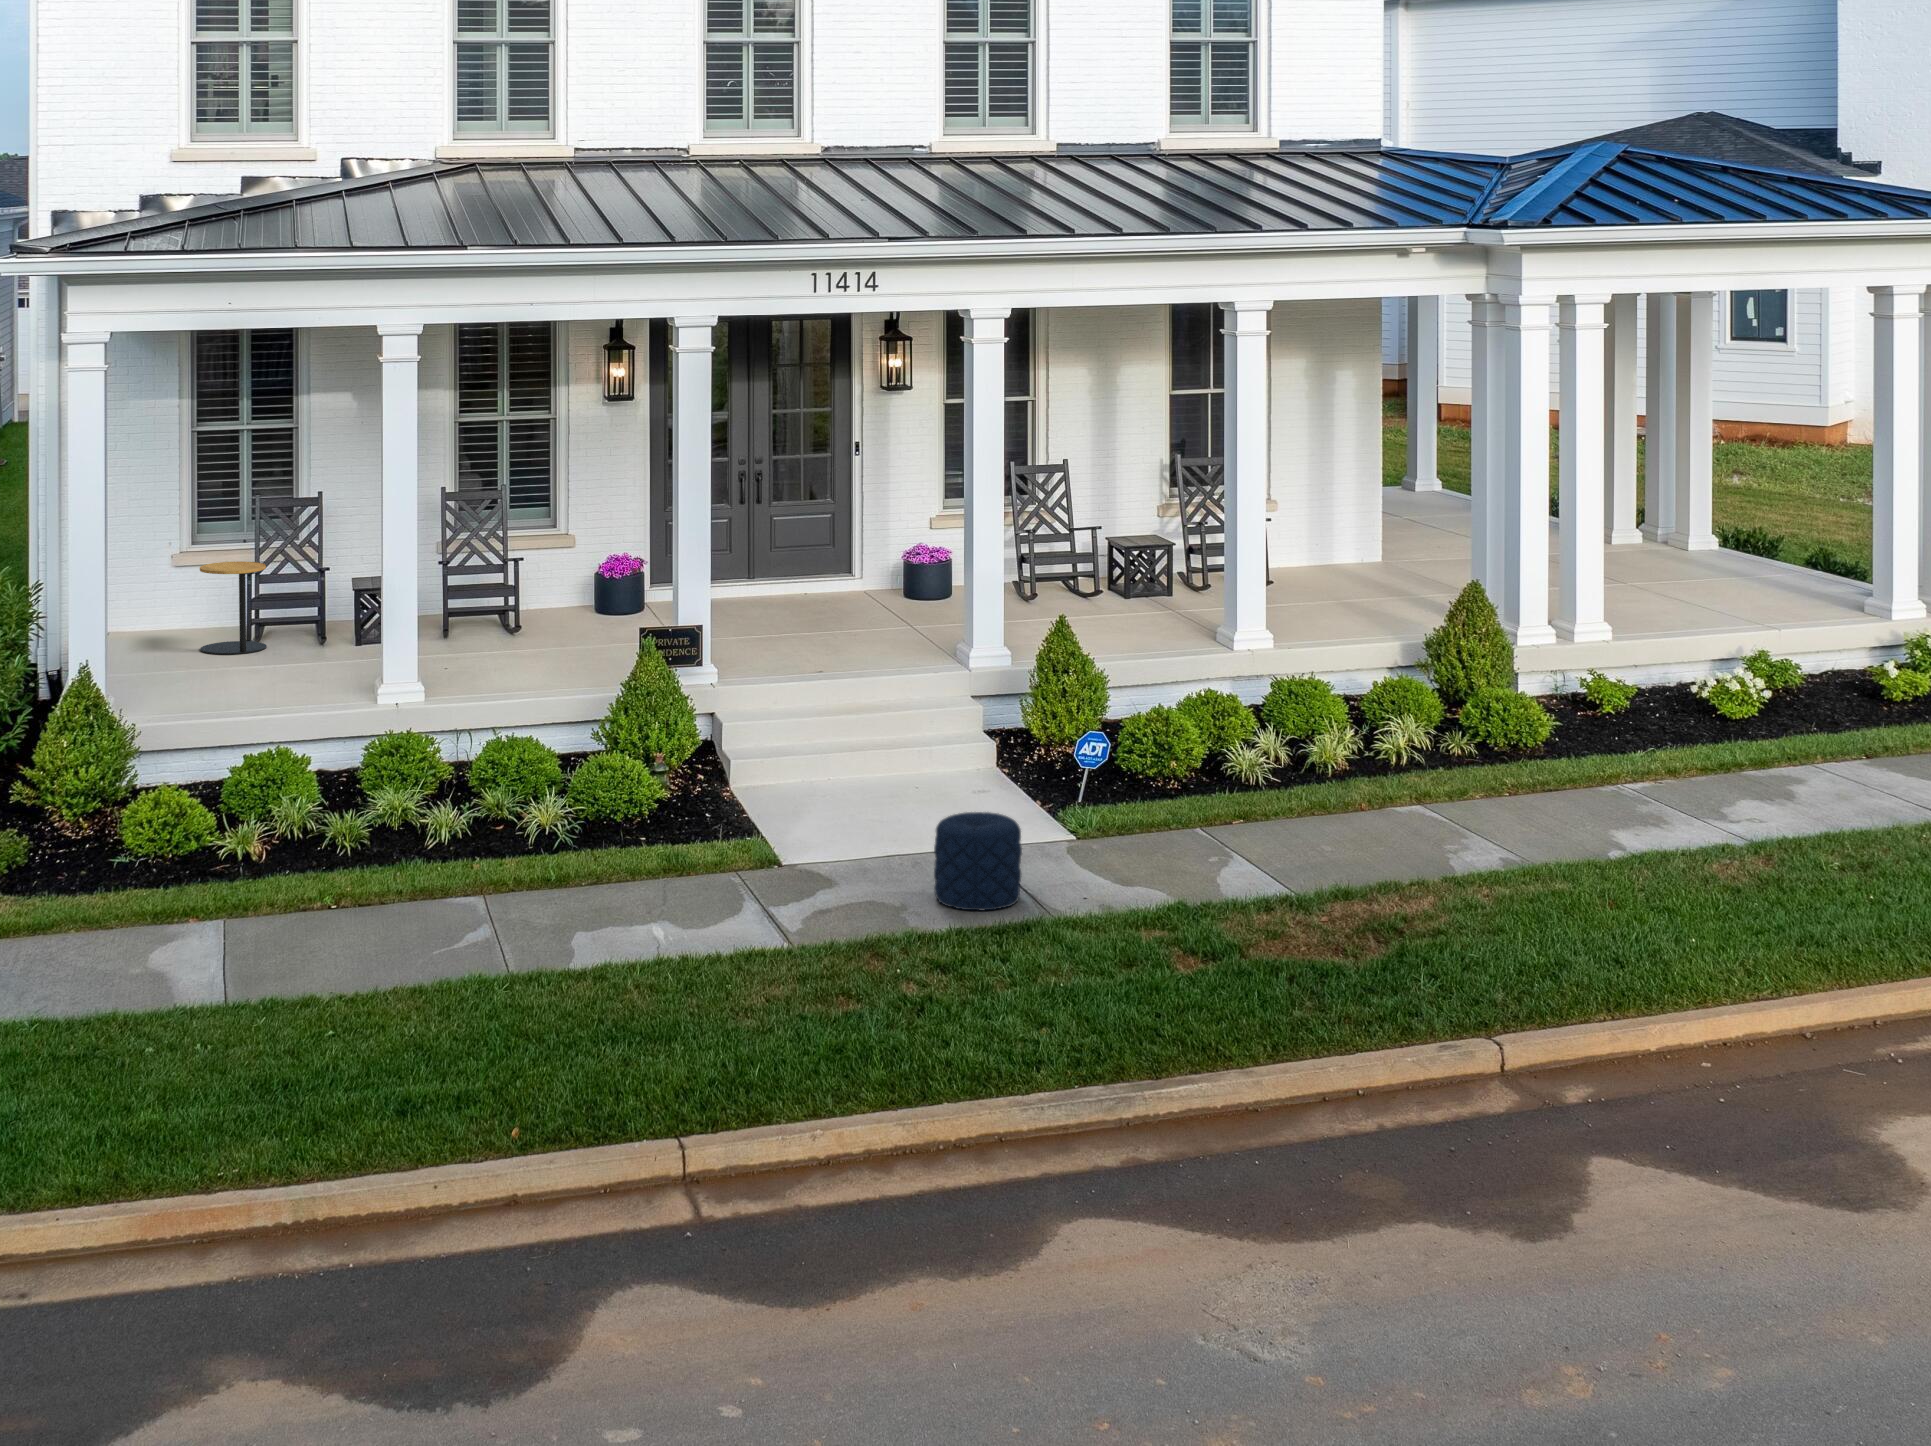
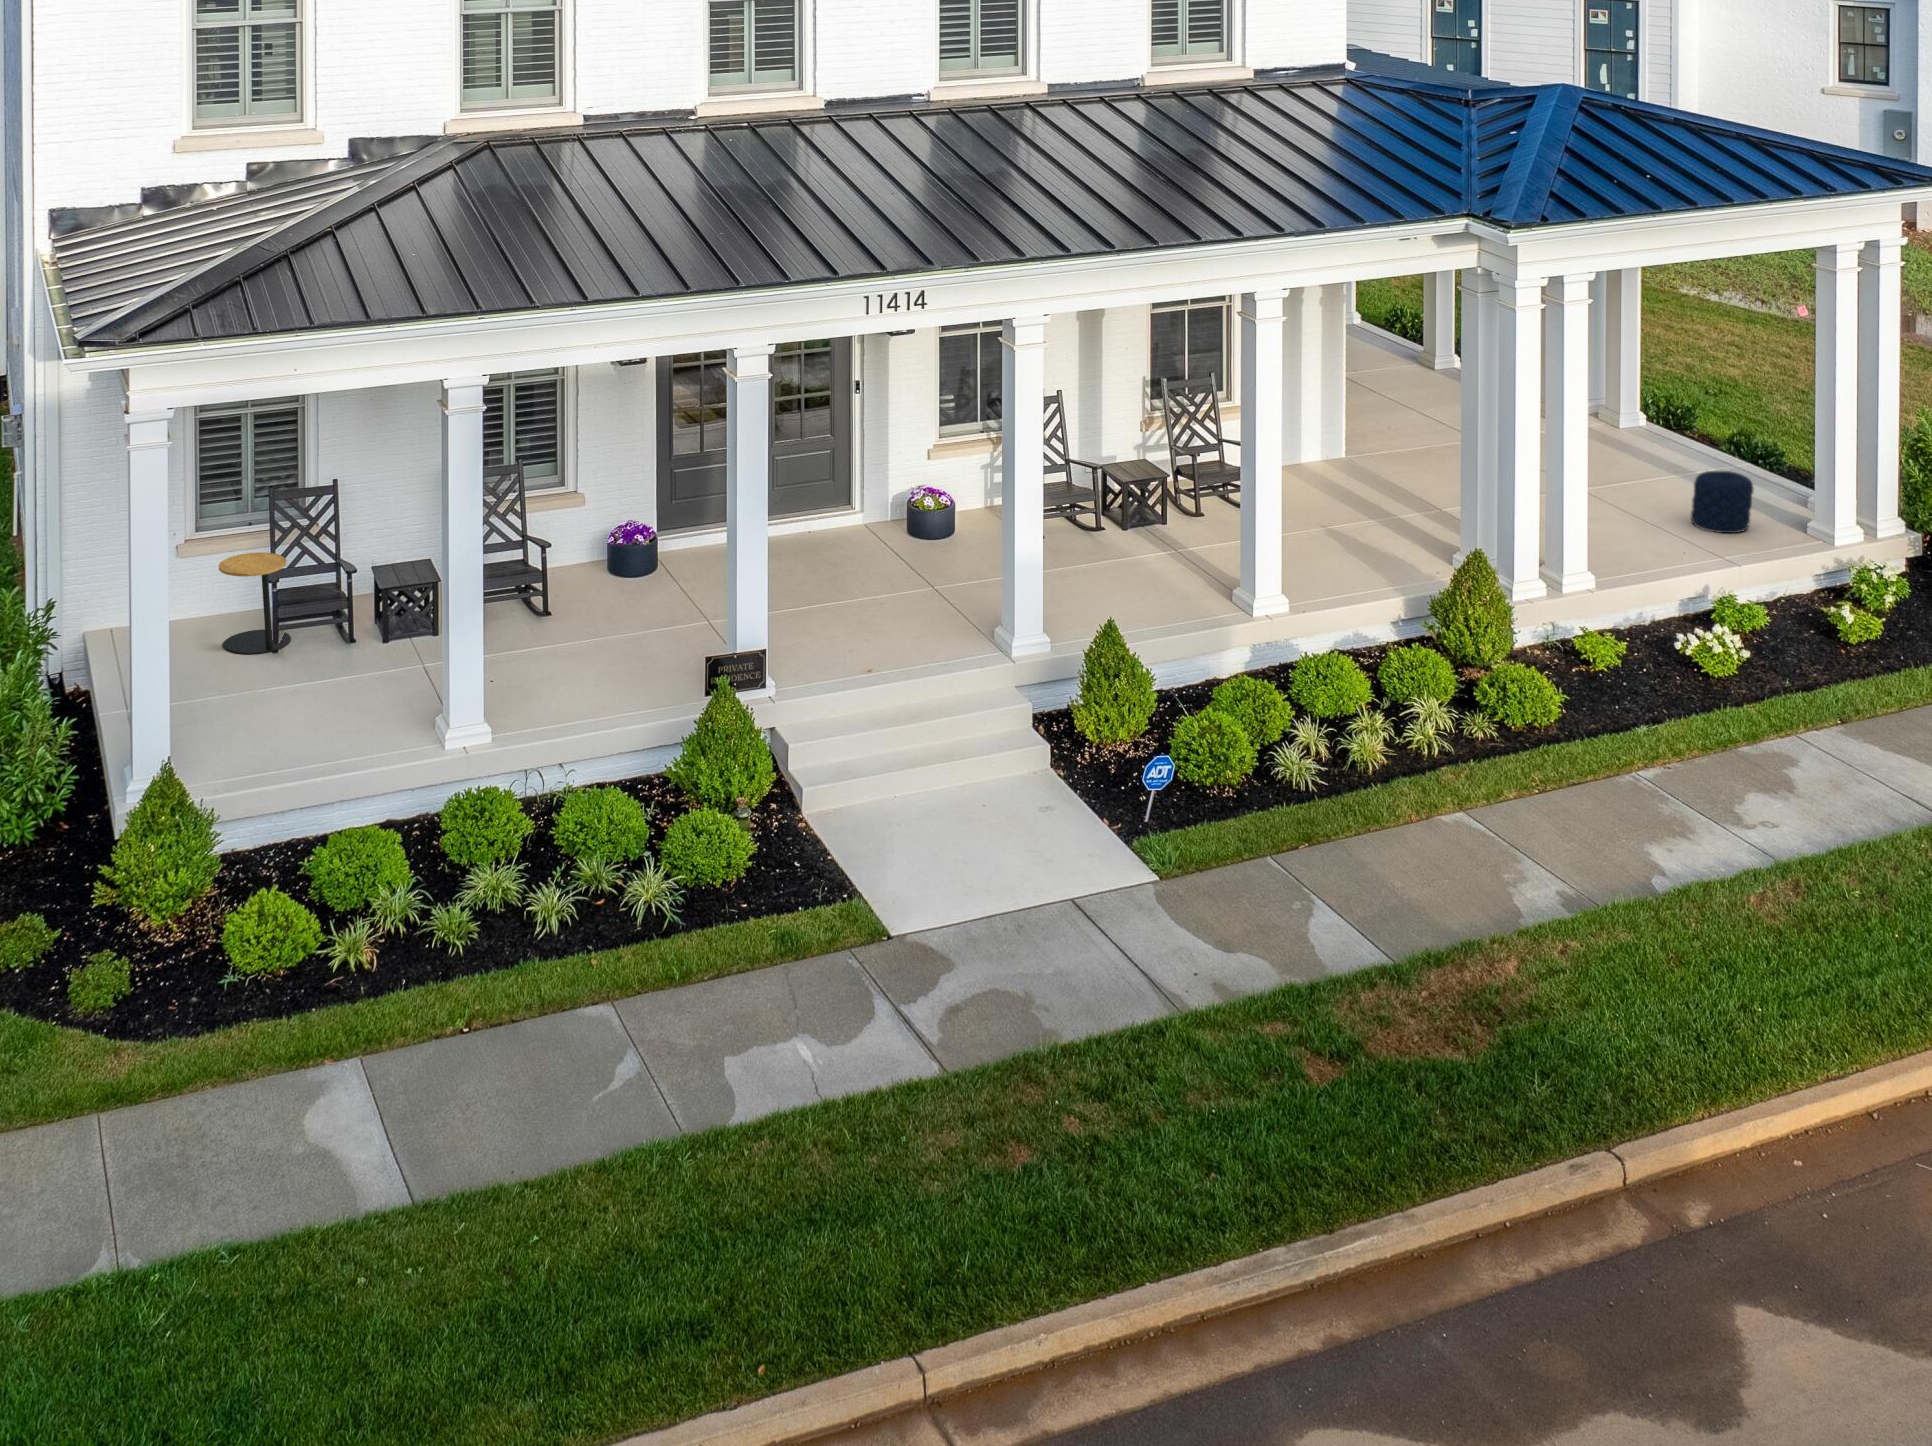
pouf: present [934,812,1022,910] -> present [1691,471,1753,533]

